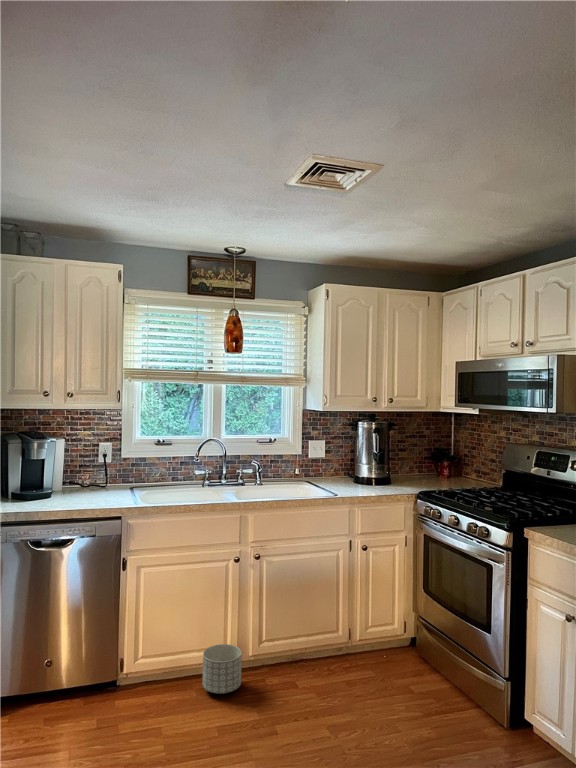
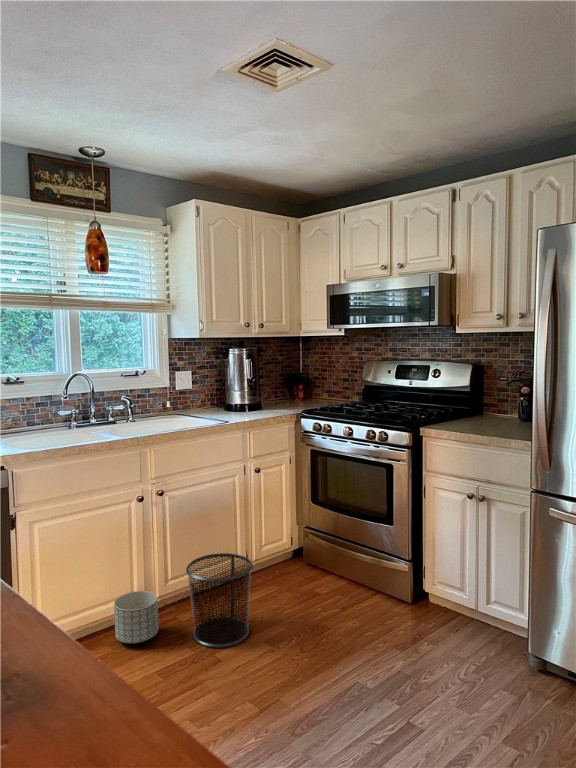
waste bin: none [263,624,327,721] -> present [186,553,253,648]

